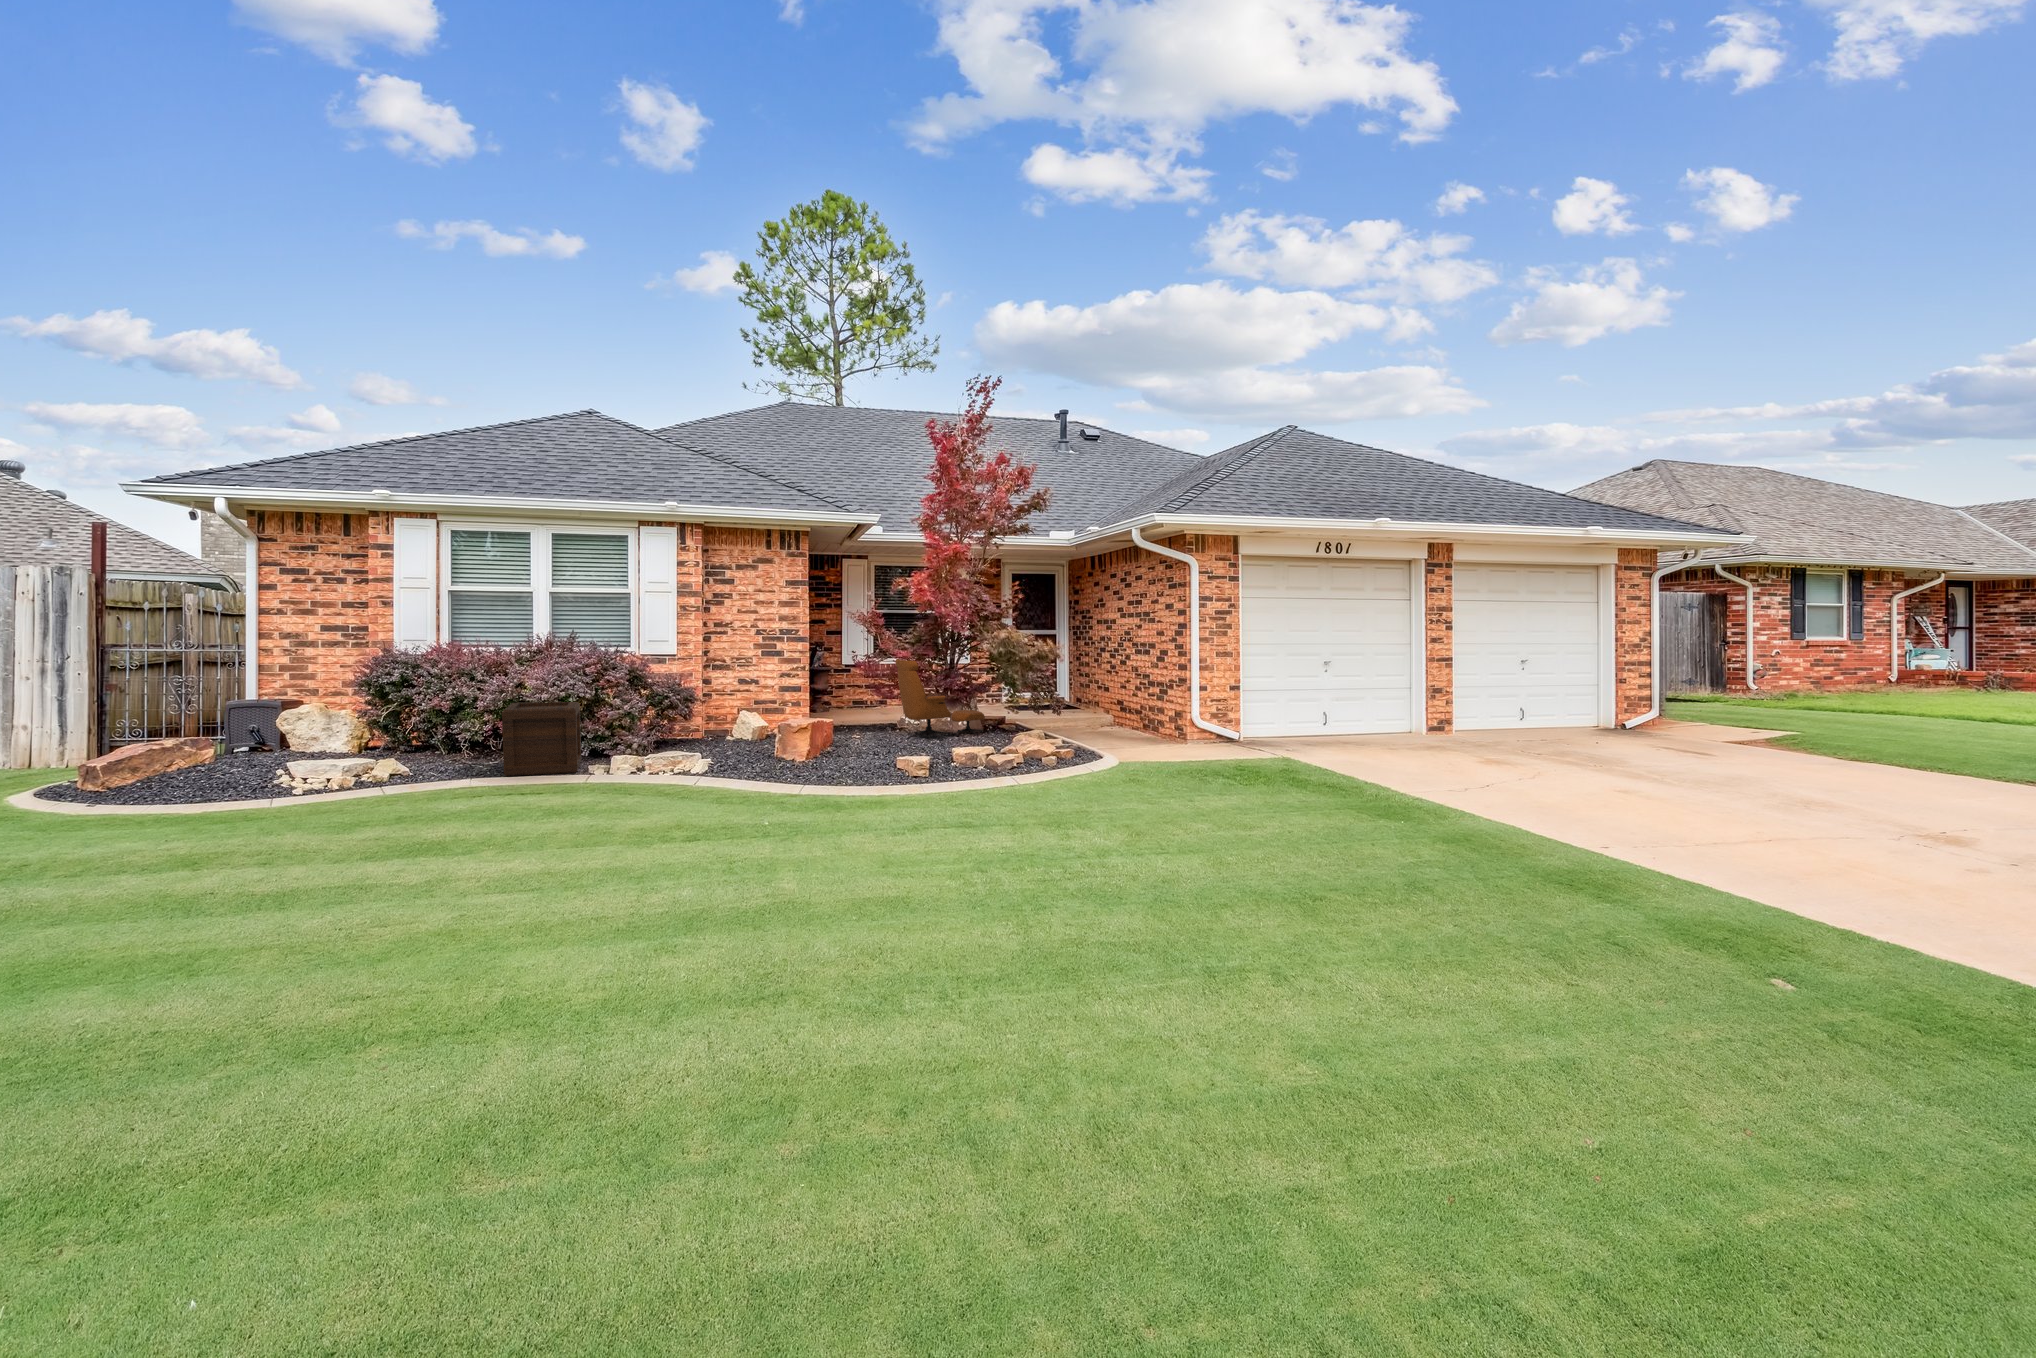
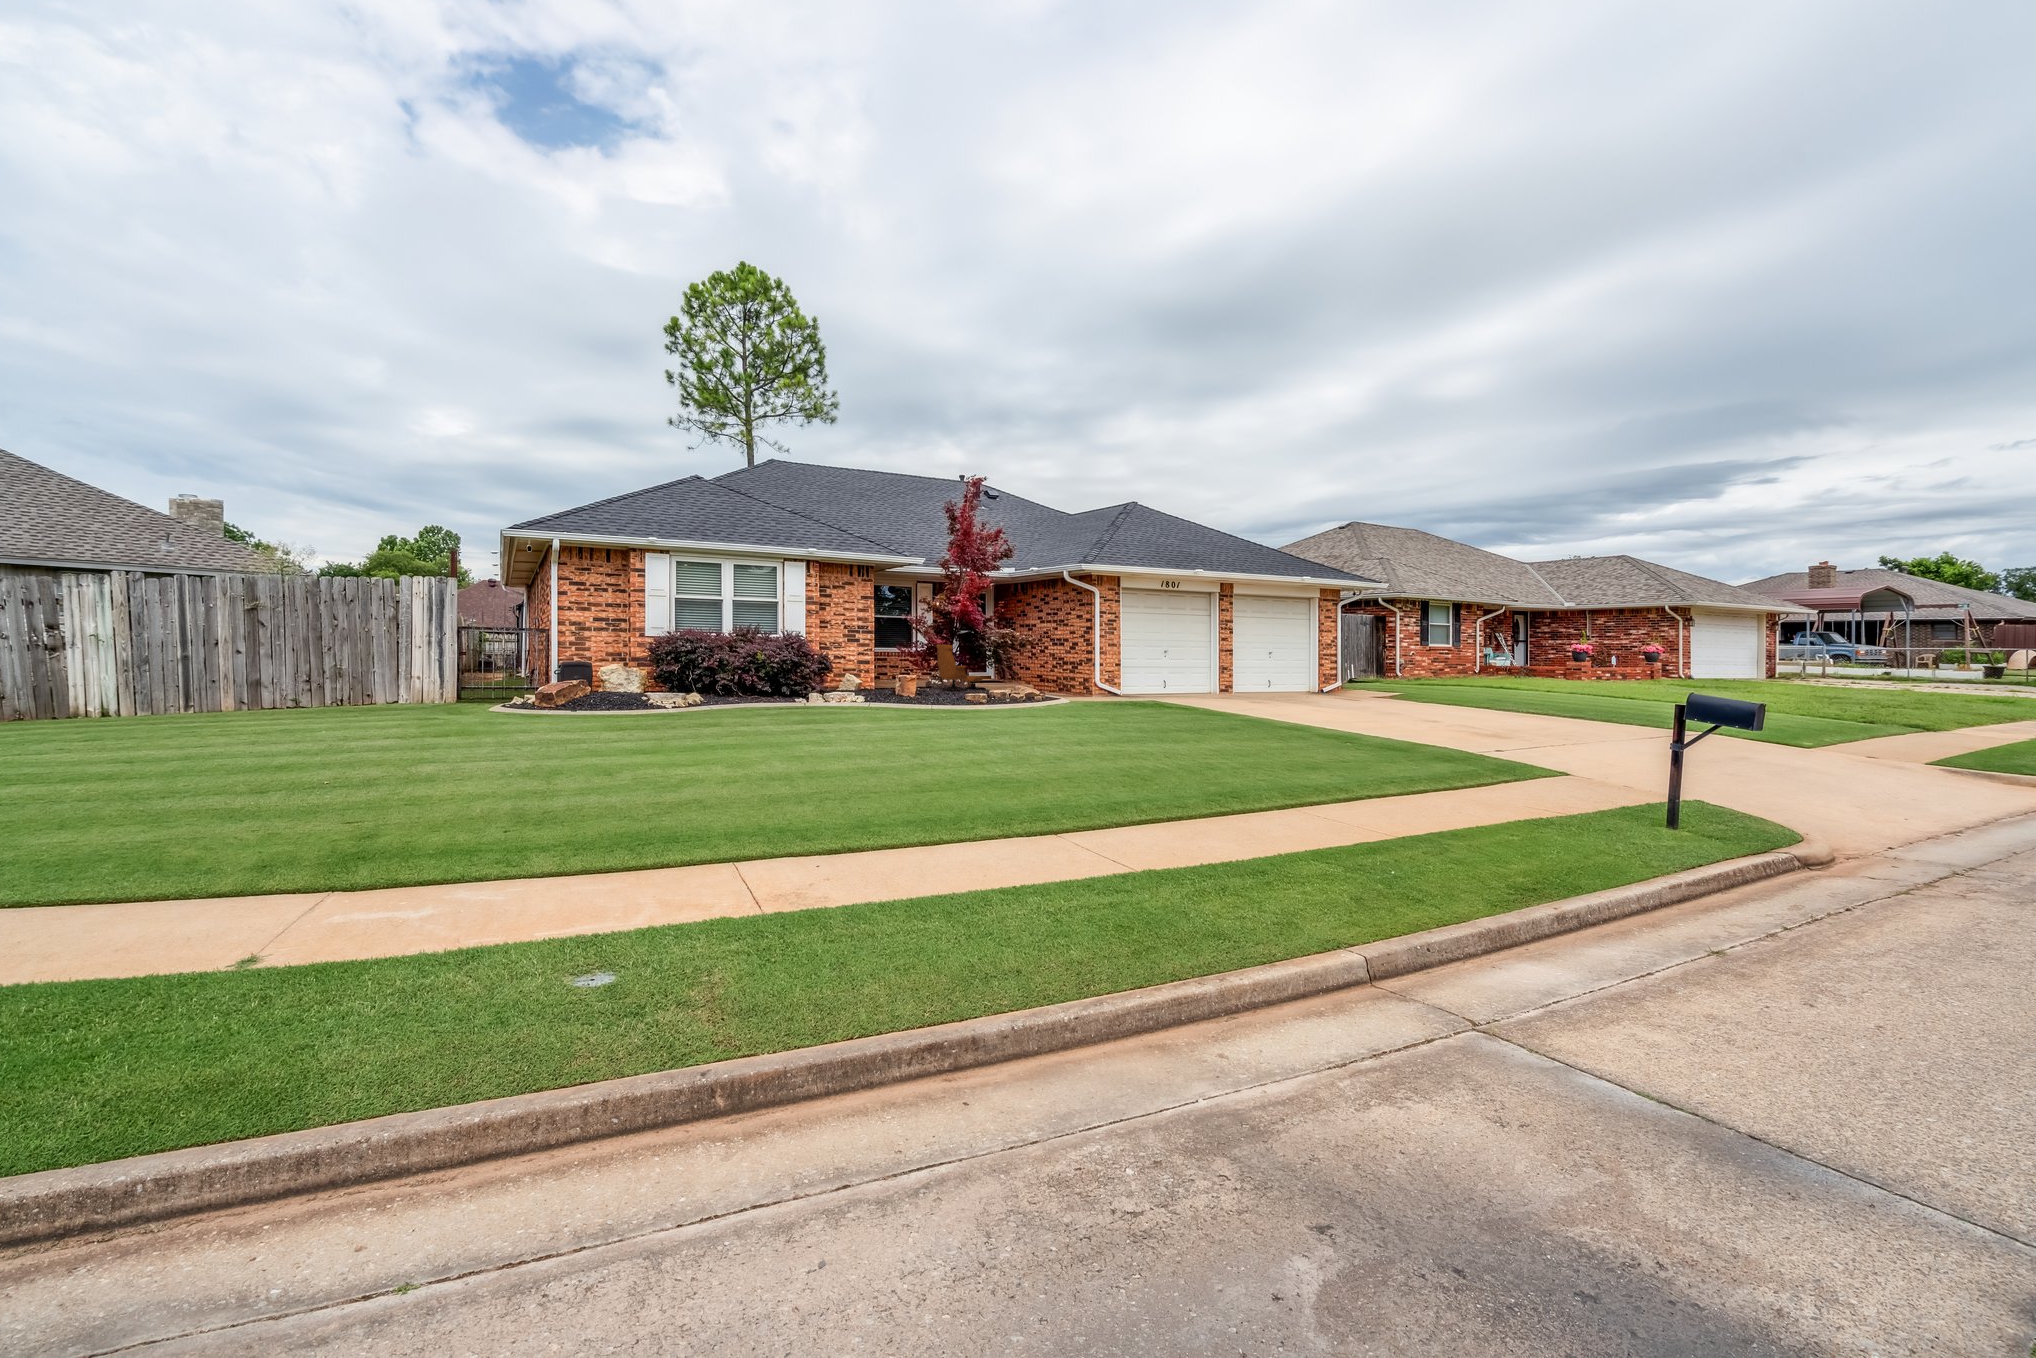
wooden crate: present [502,701,581,776] -> none [747,663,795,703]

